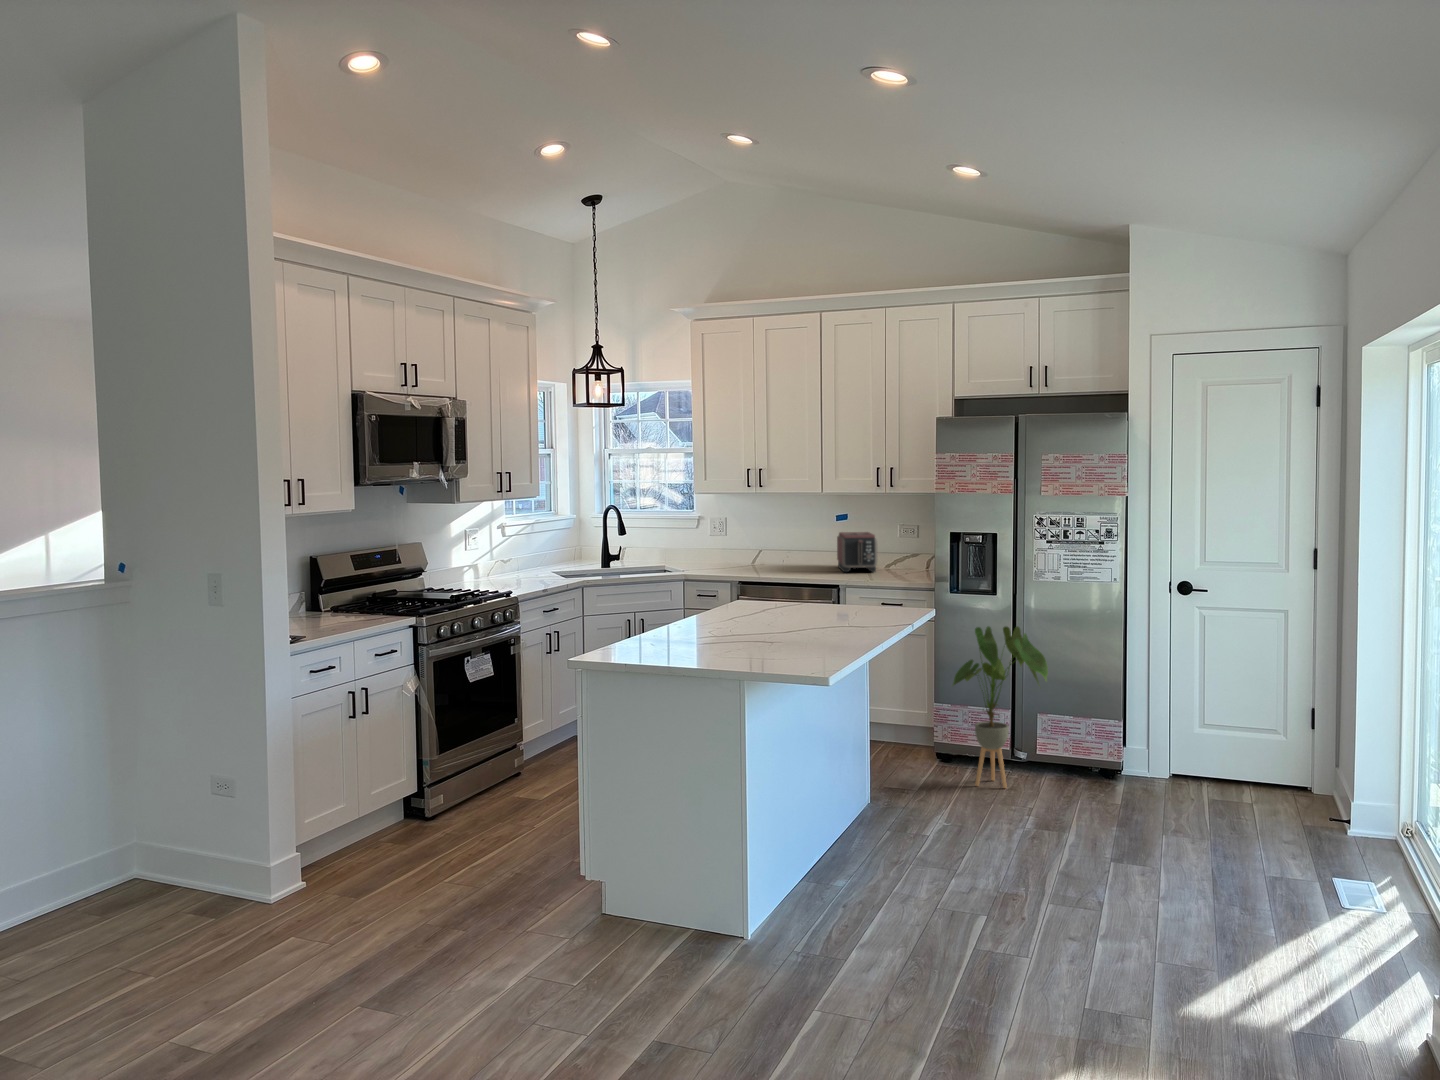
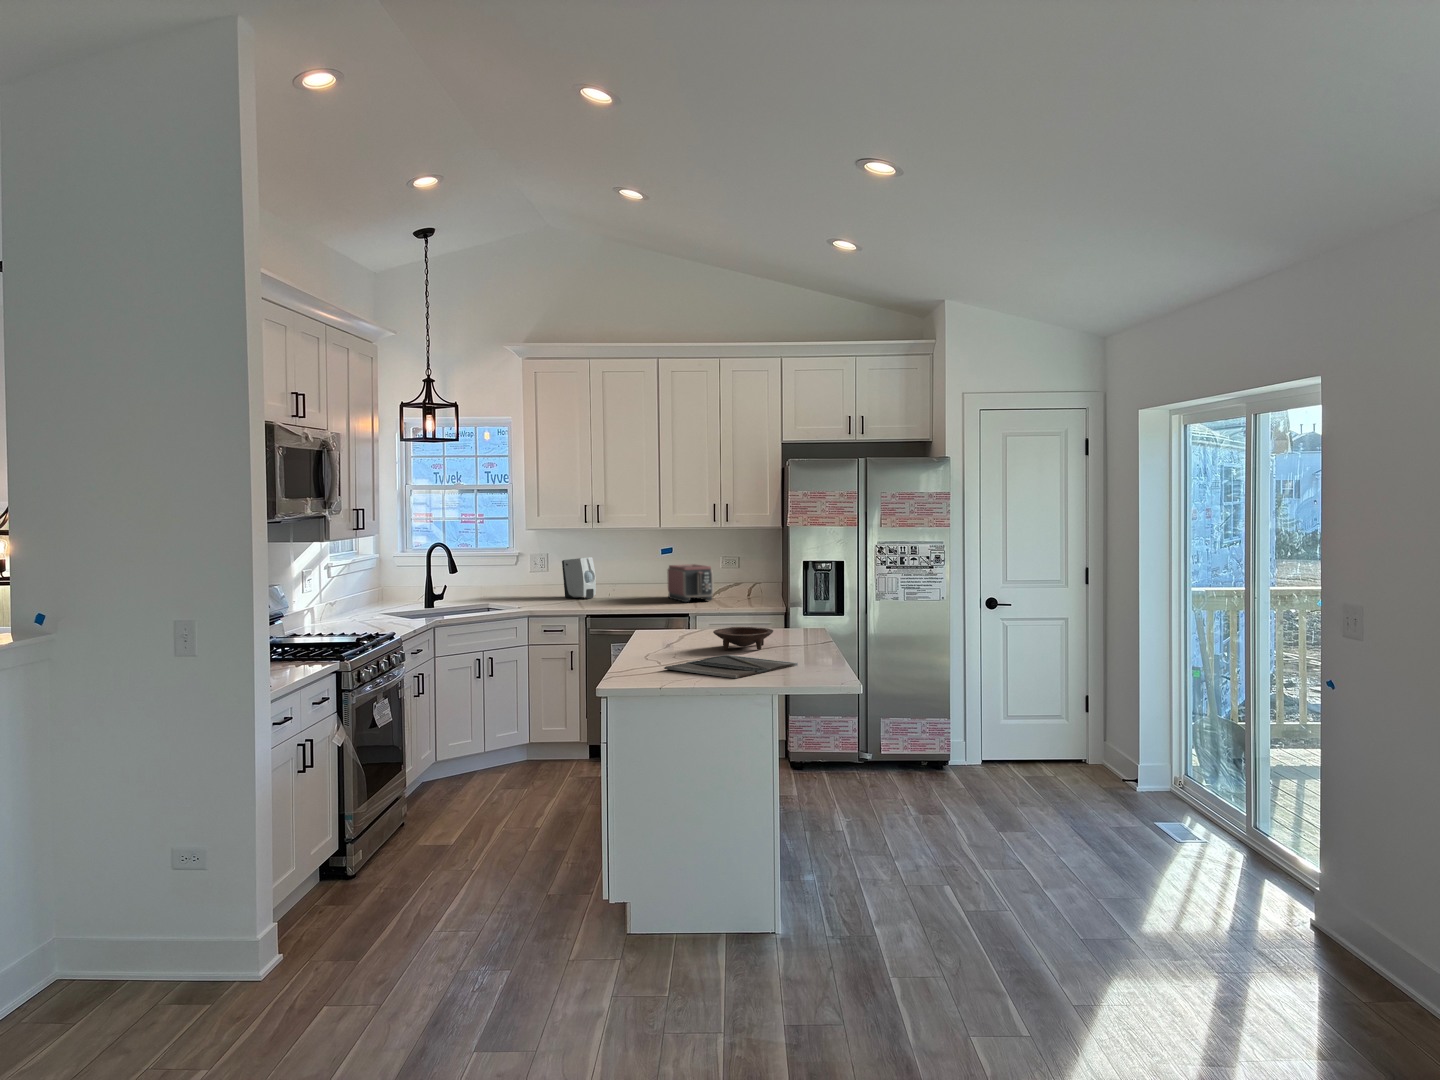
soap dispenser: none [733,522,766,565] -> present [562,557,596,599]
bowl: none [762,602,828,628] -> present [713,627,773,650]
house plant: present [953,626,1048,788] -> none [825,642,908,786]
laptop: none [665,632,800,658] -> present [664,655,798,678]

